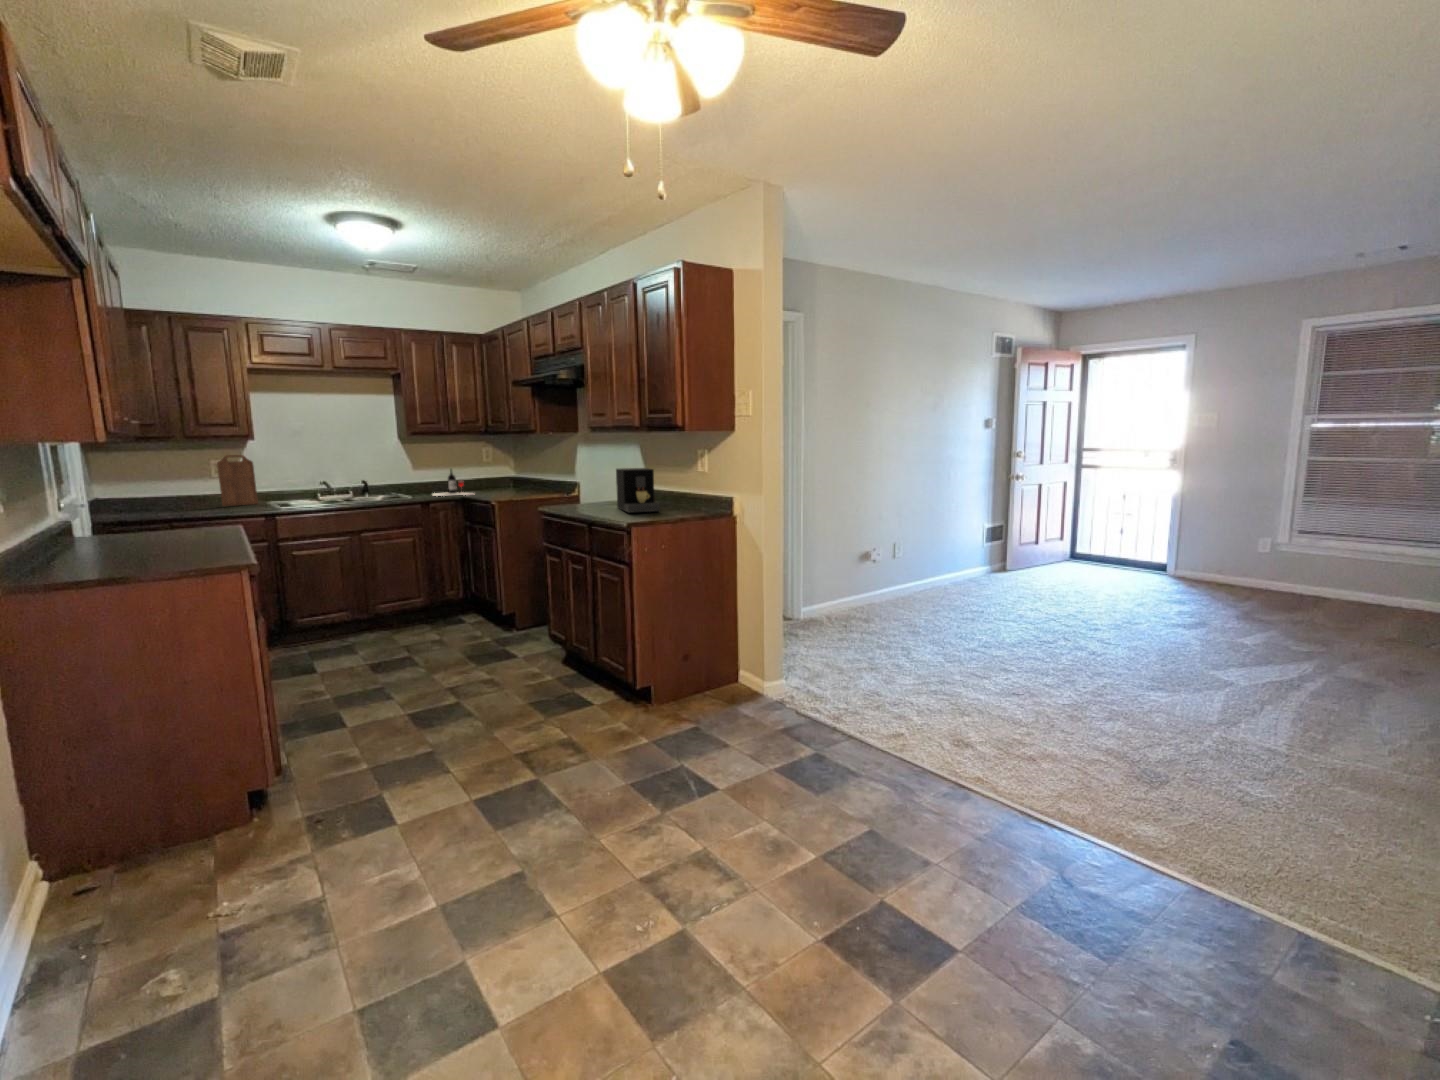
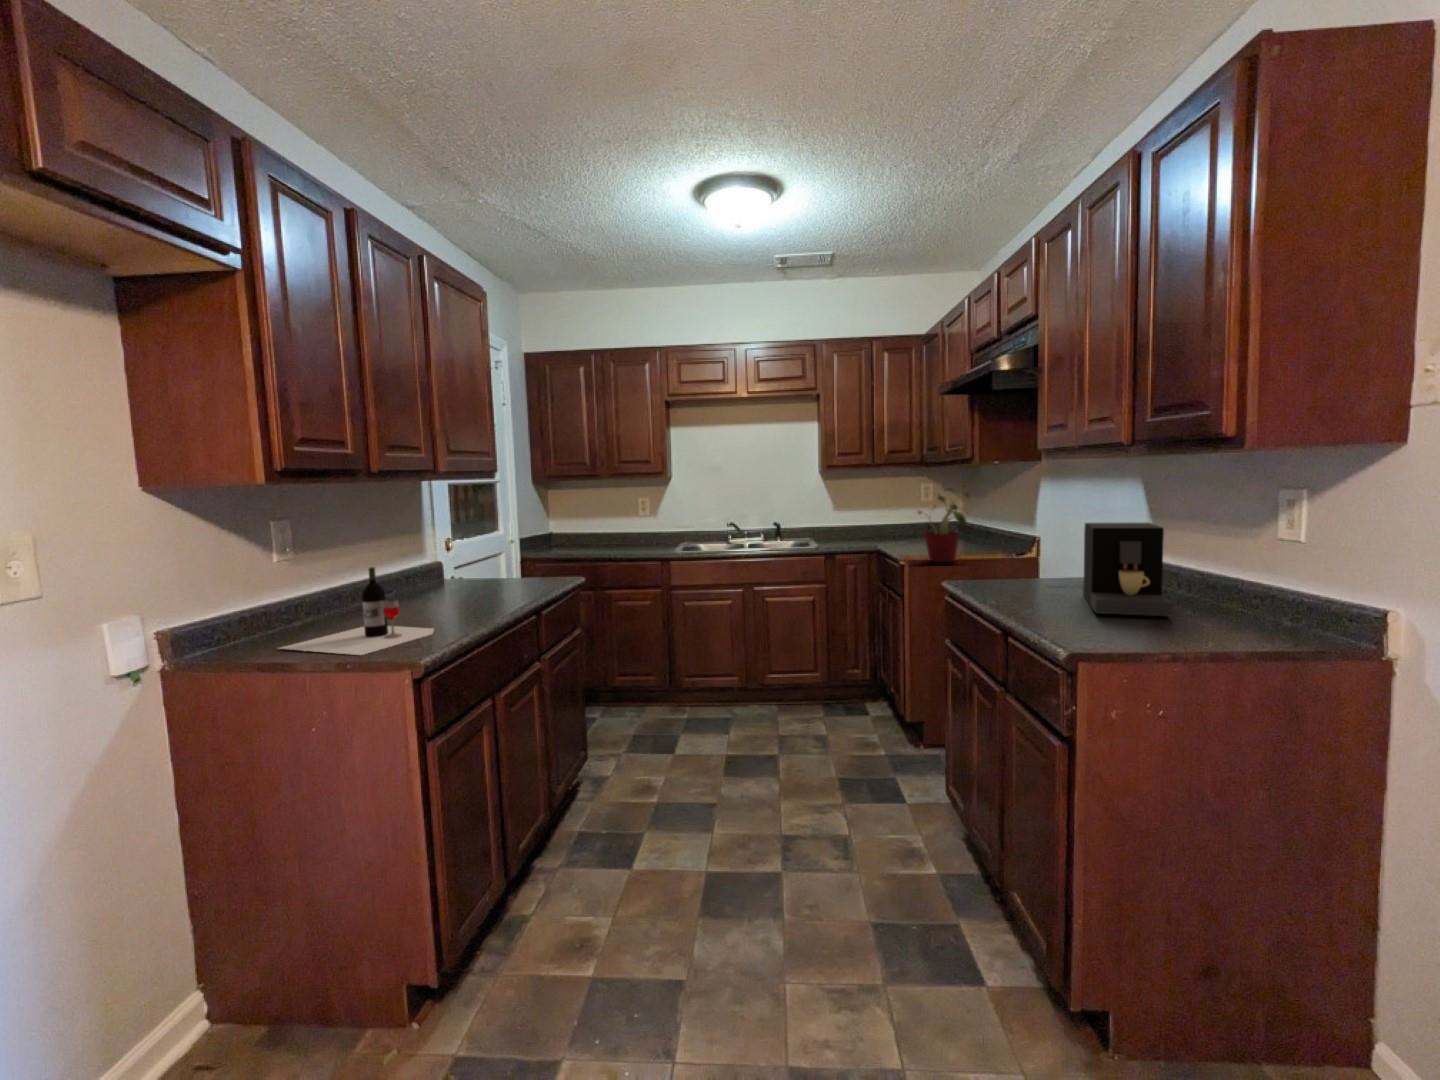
potted plant: none [504,448,542,500] -> present [919,486,971,562]
cutting board: present [217,455,258,506] -> none [645,493,677,546]
wine bottle: present [433,469,469,496] -> present [281,567,434,655]

